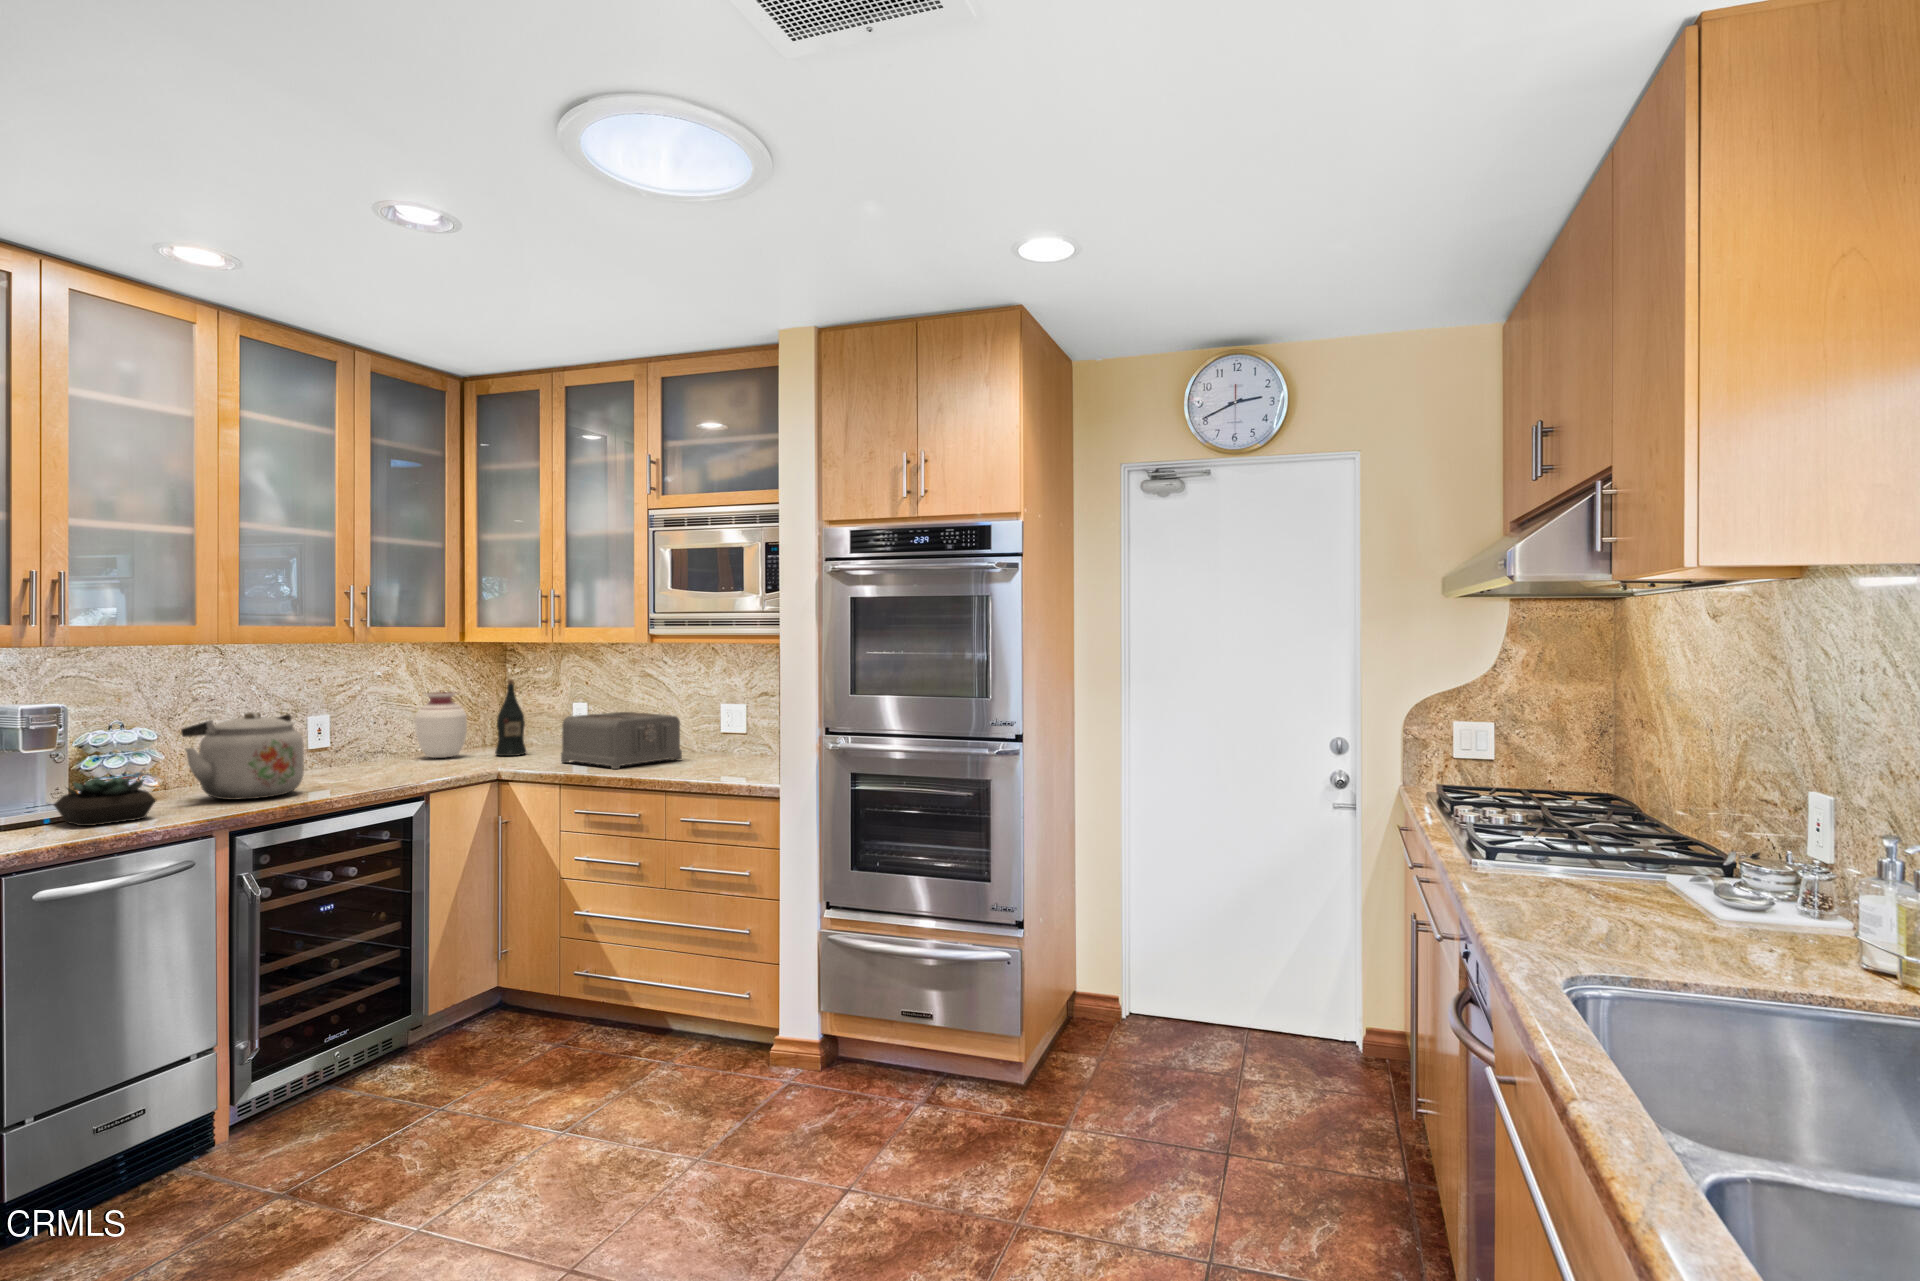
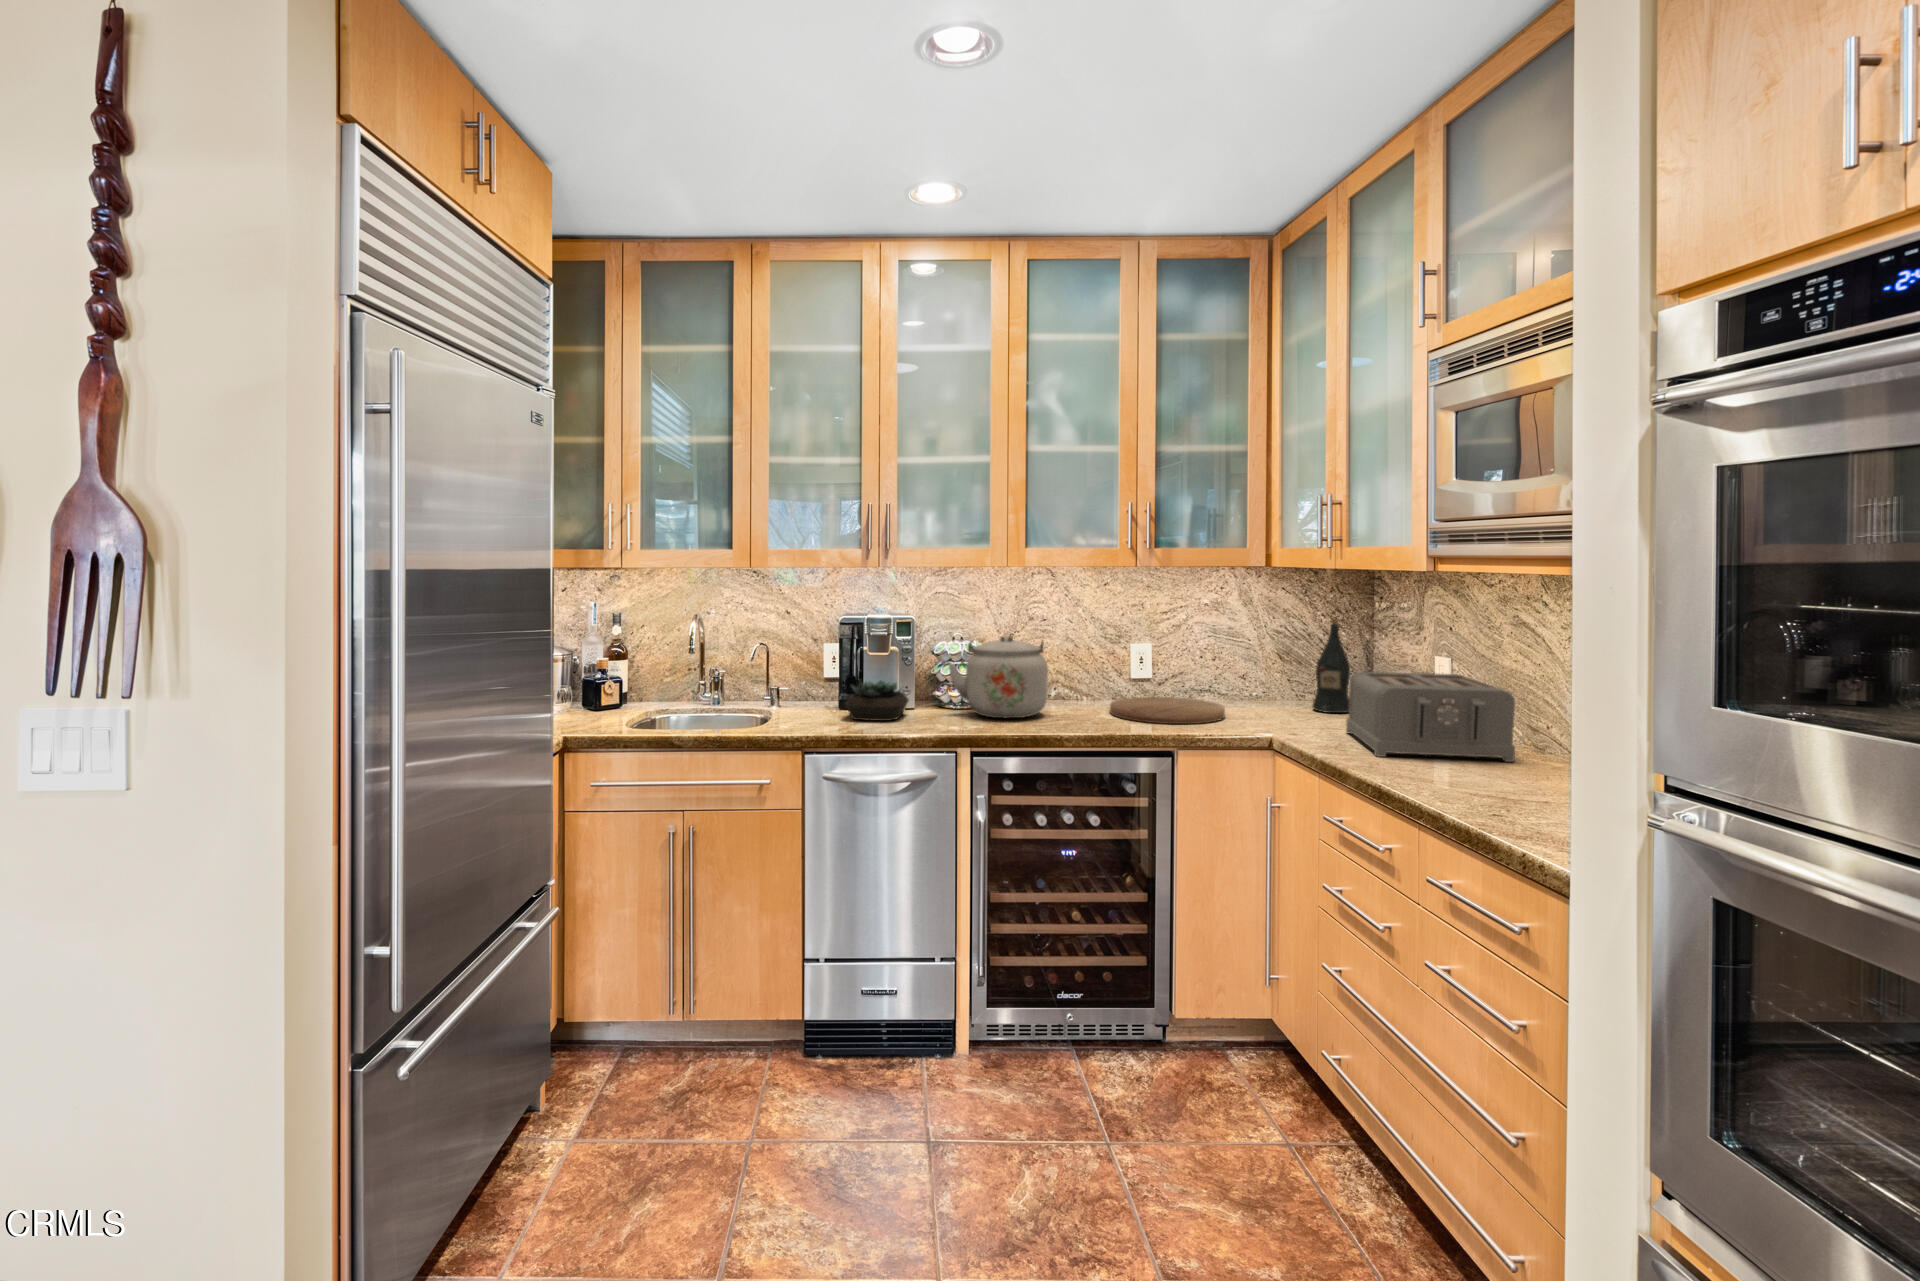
vase: present [415,692,467,758] -> none [1234,628,1289,703]
cutting board: none [340,759,457,781] -> present [1110,697,1225,724]

